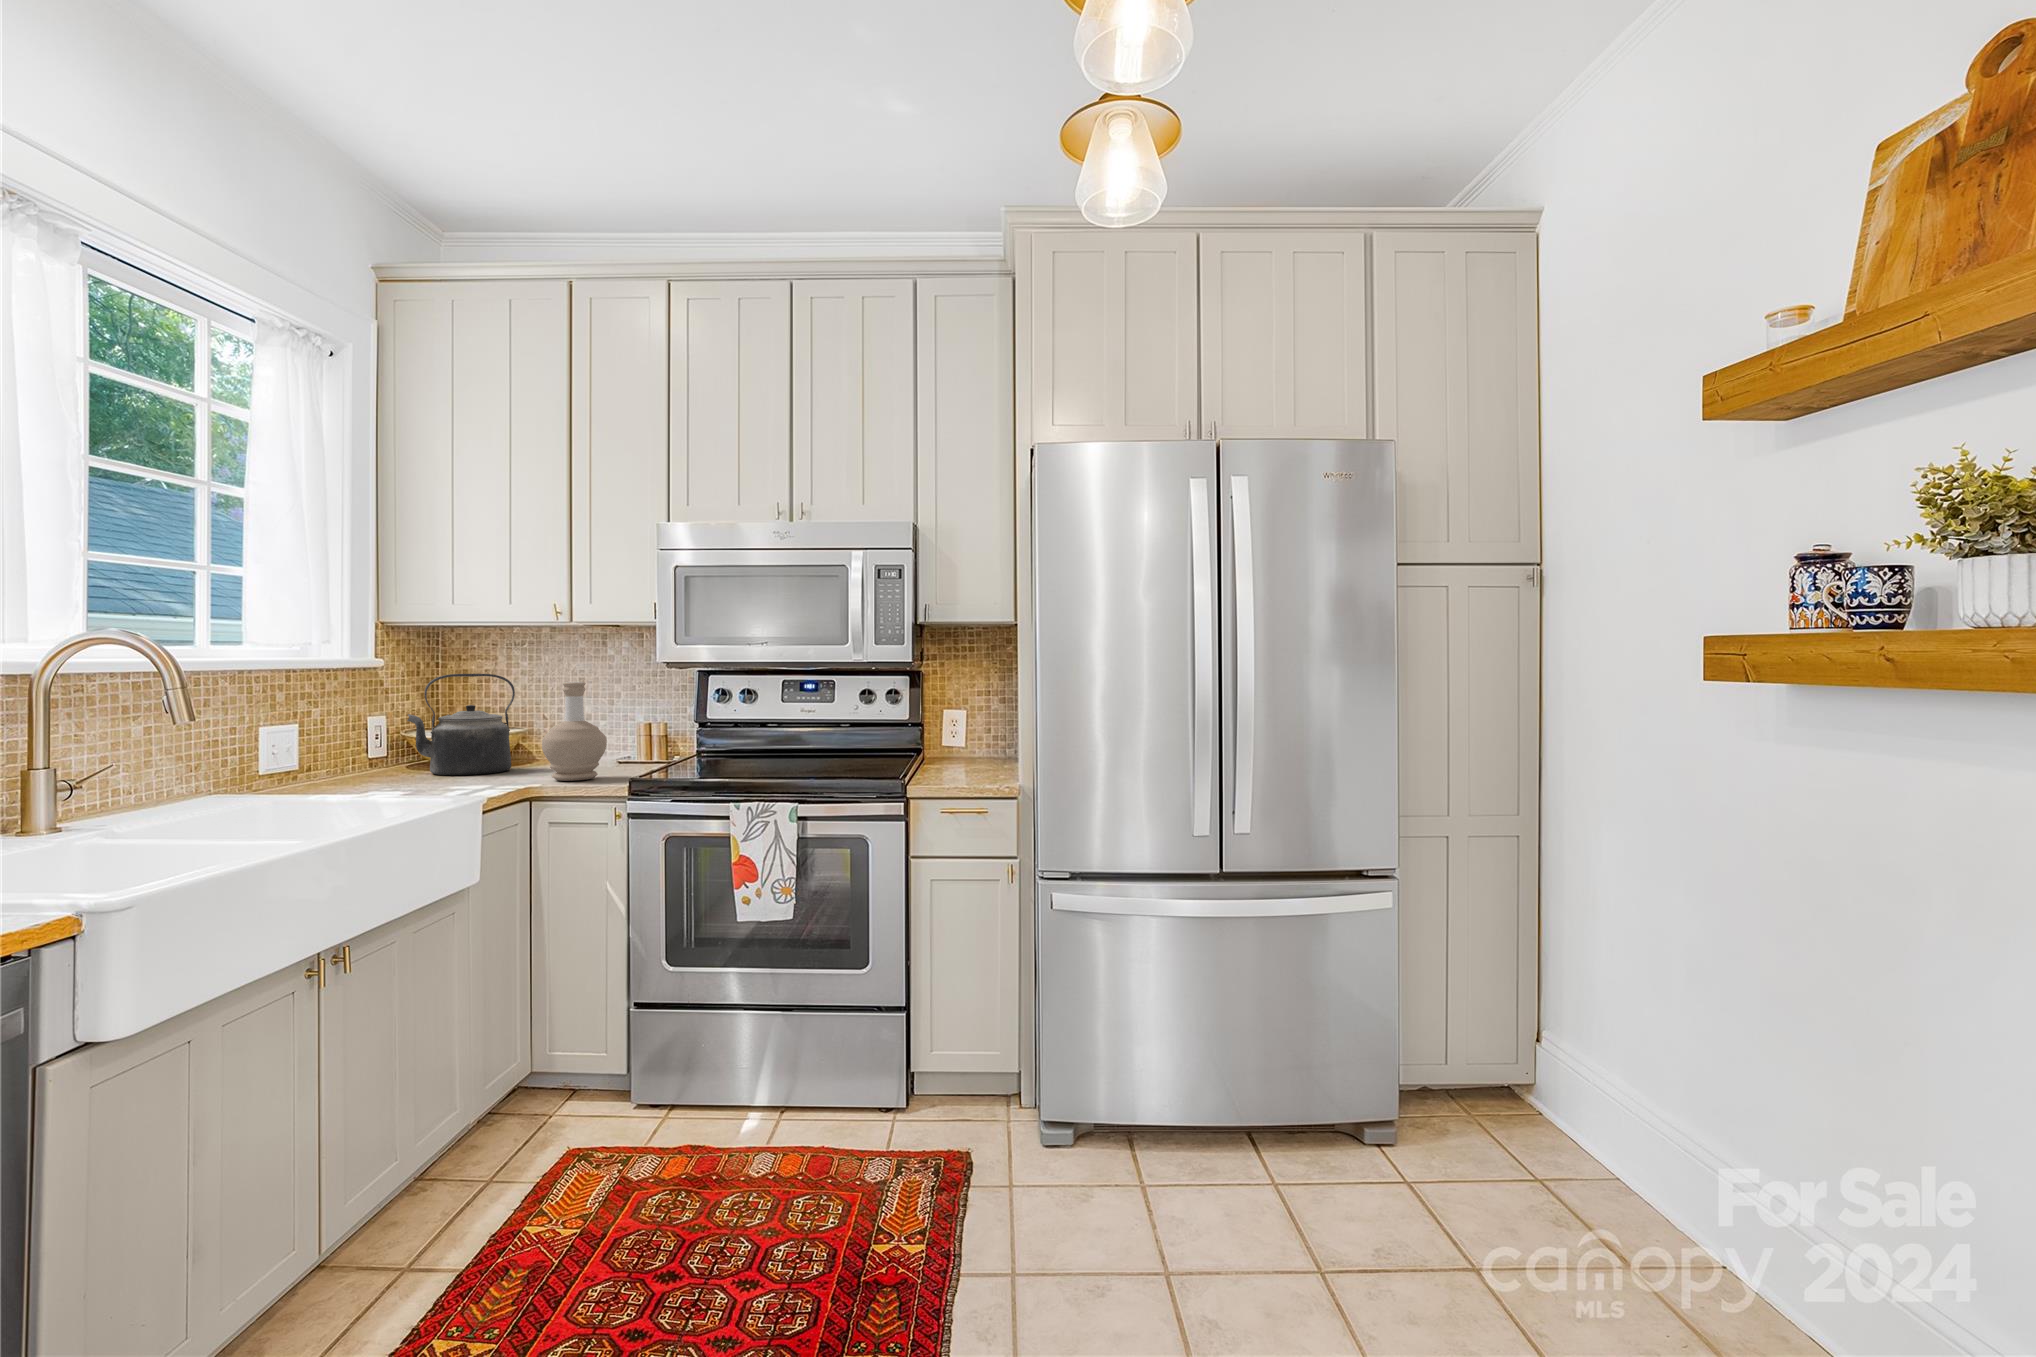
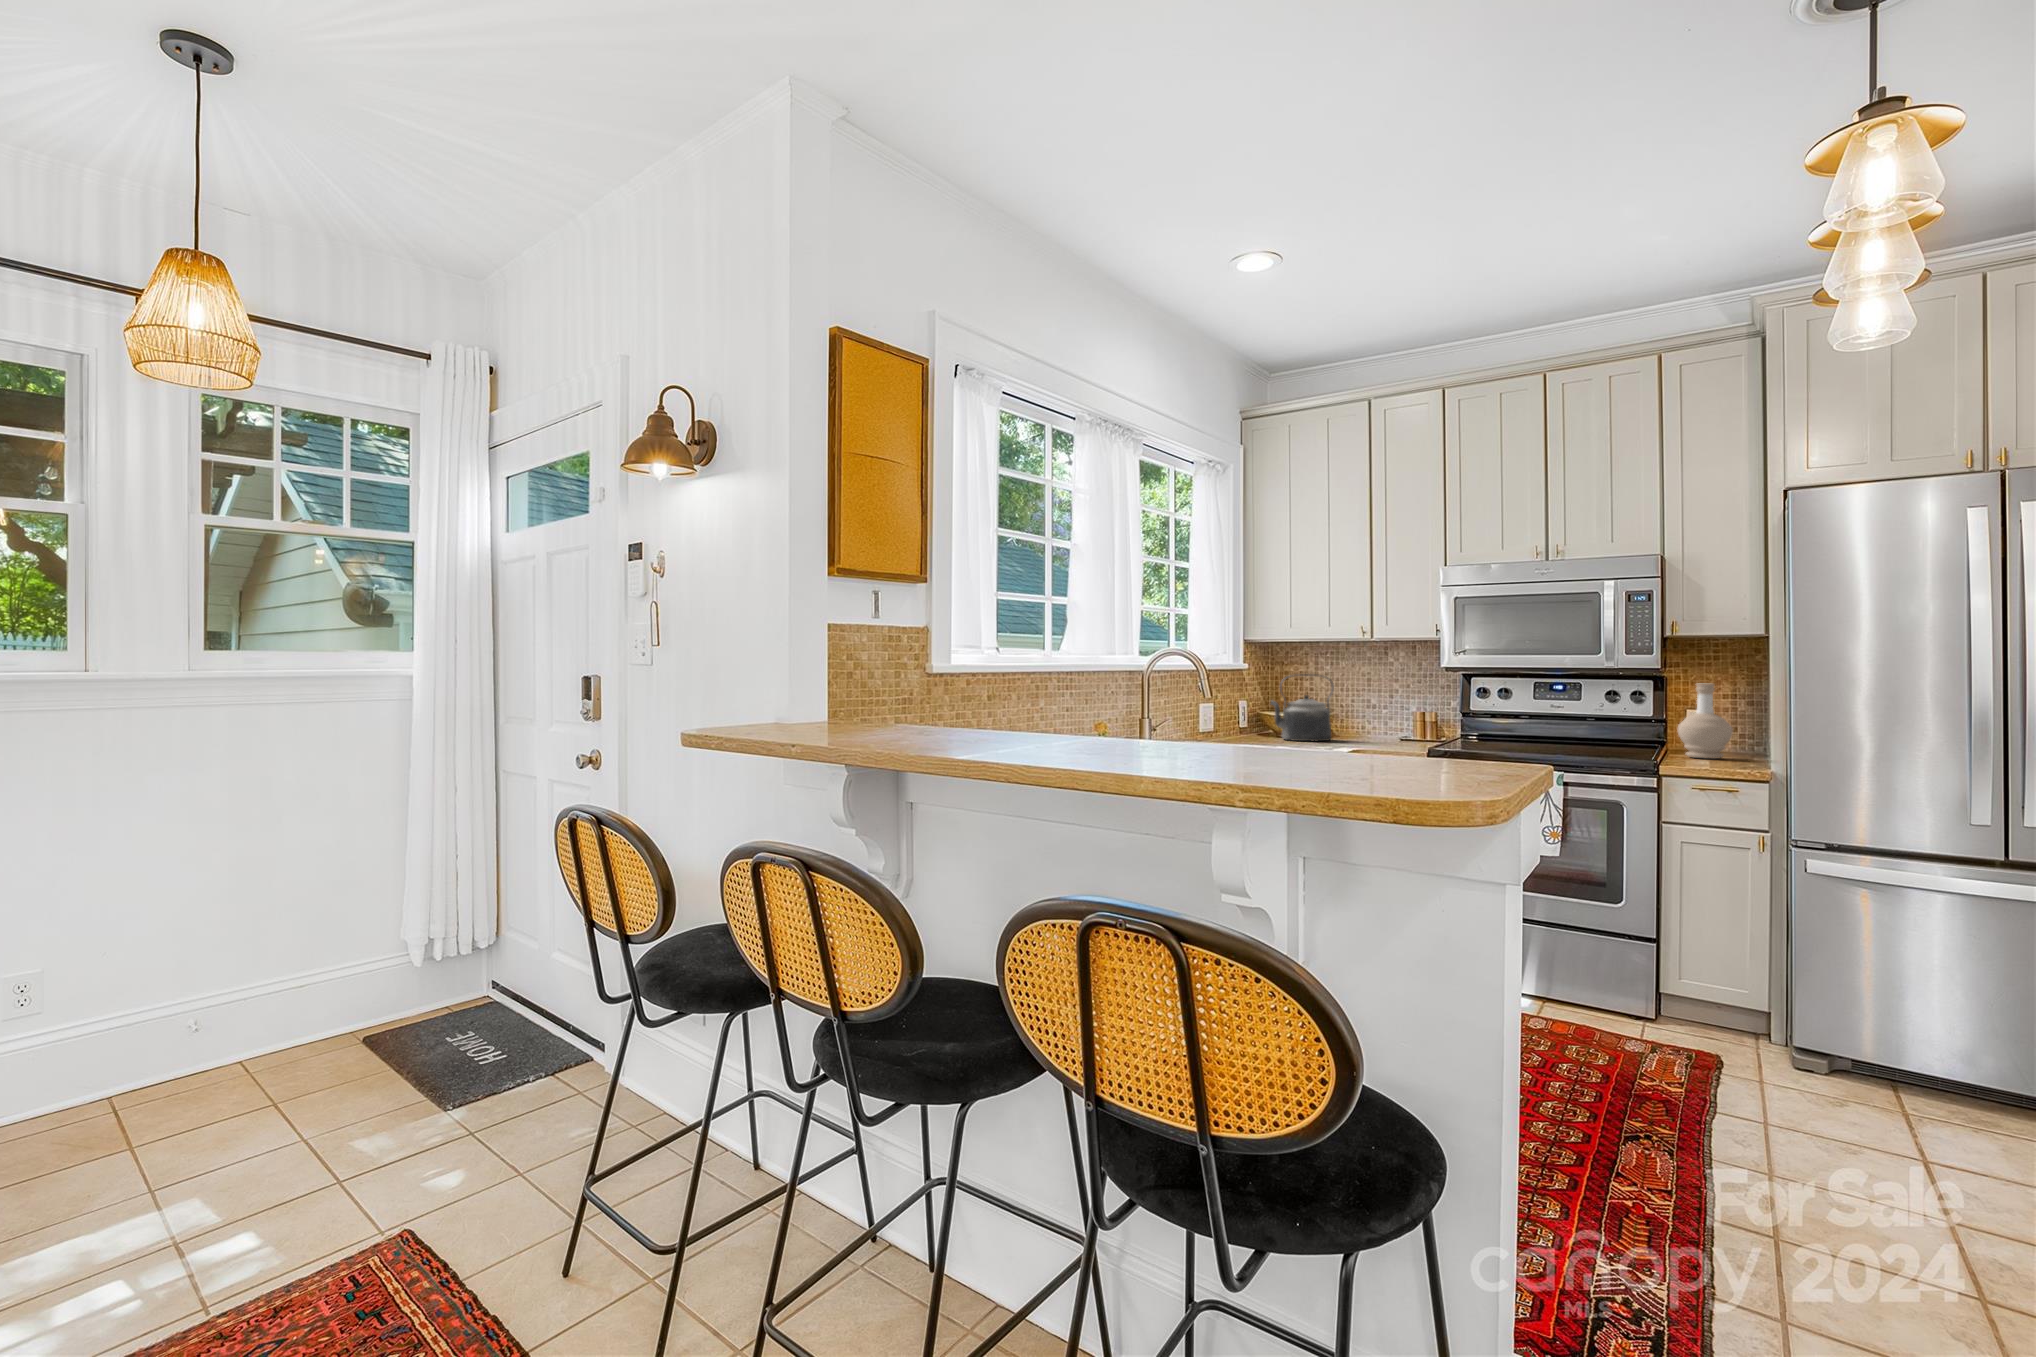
bottle: present [542,682,607,781] -> present [1678,683,1733,759]

